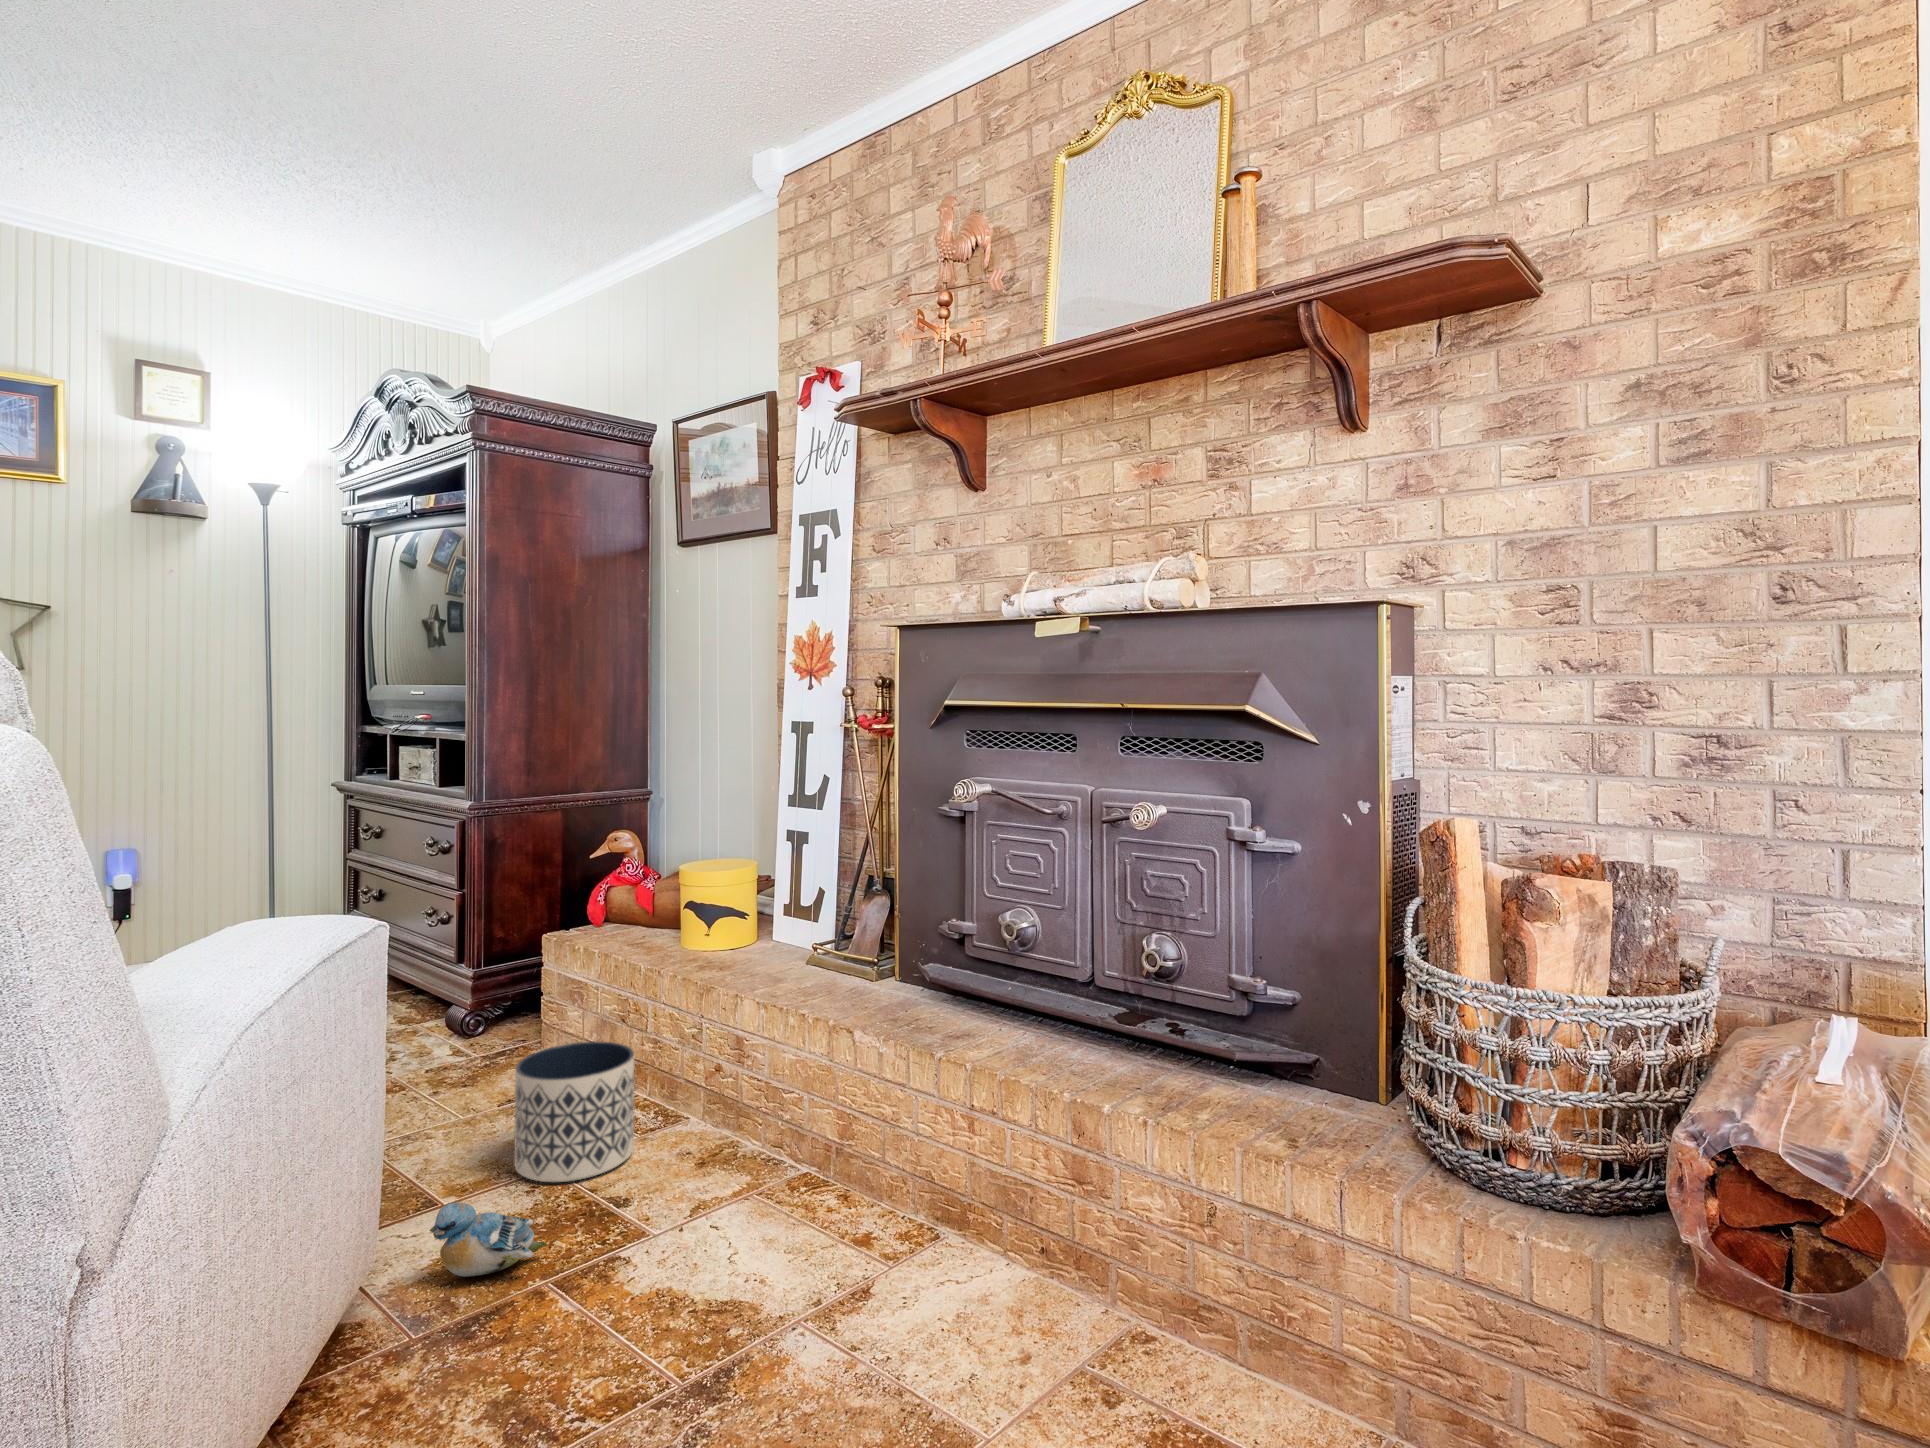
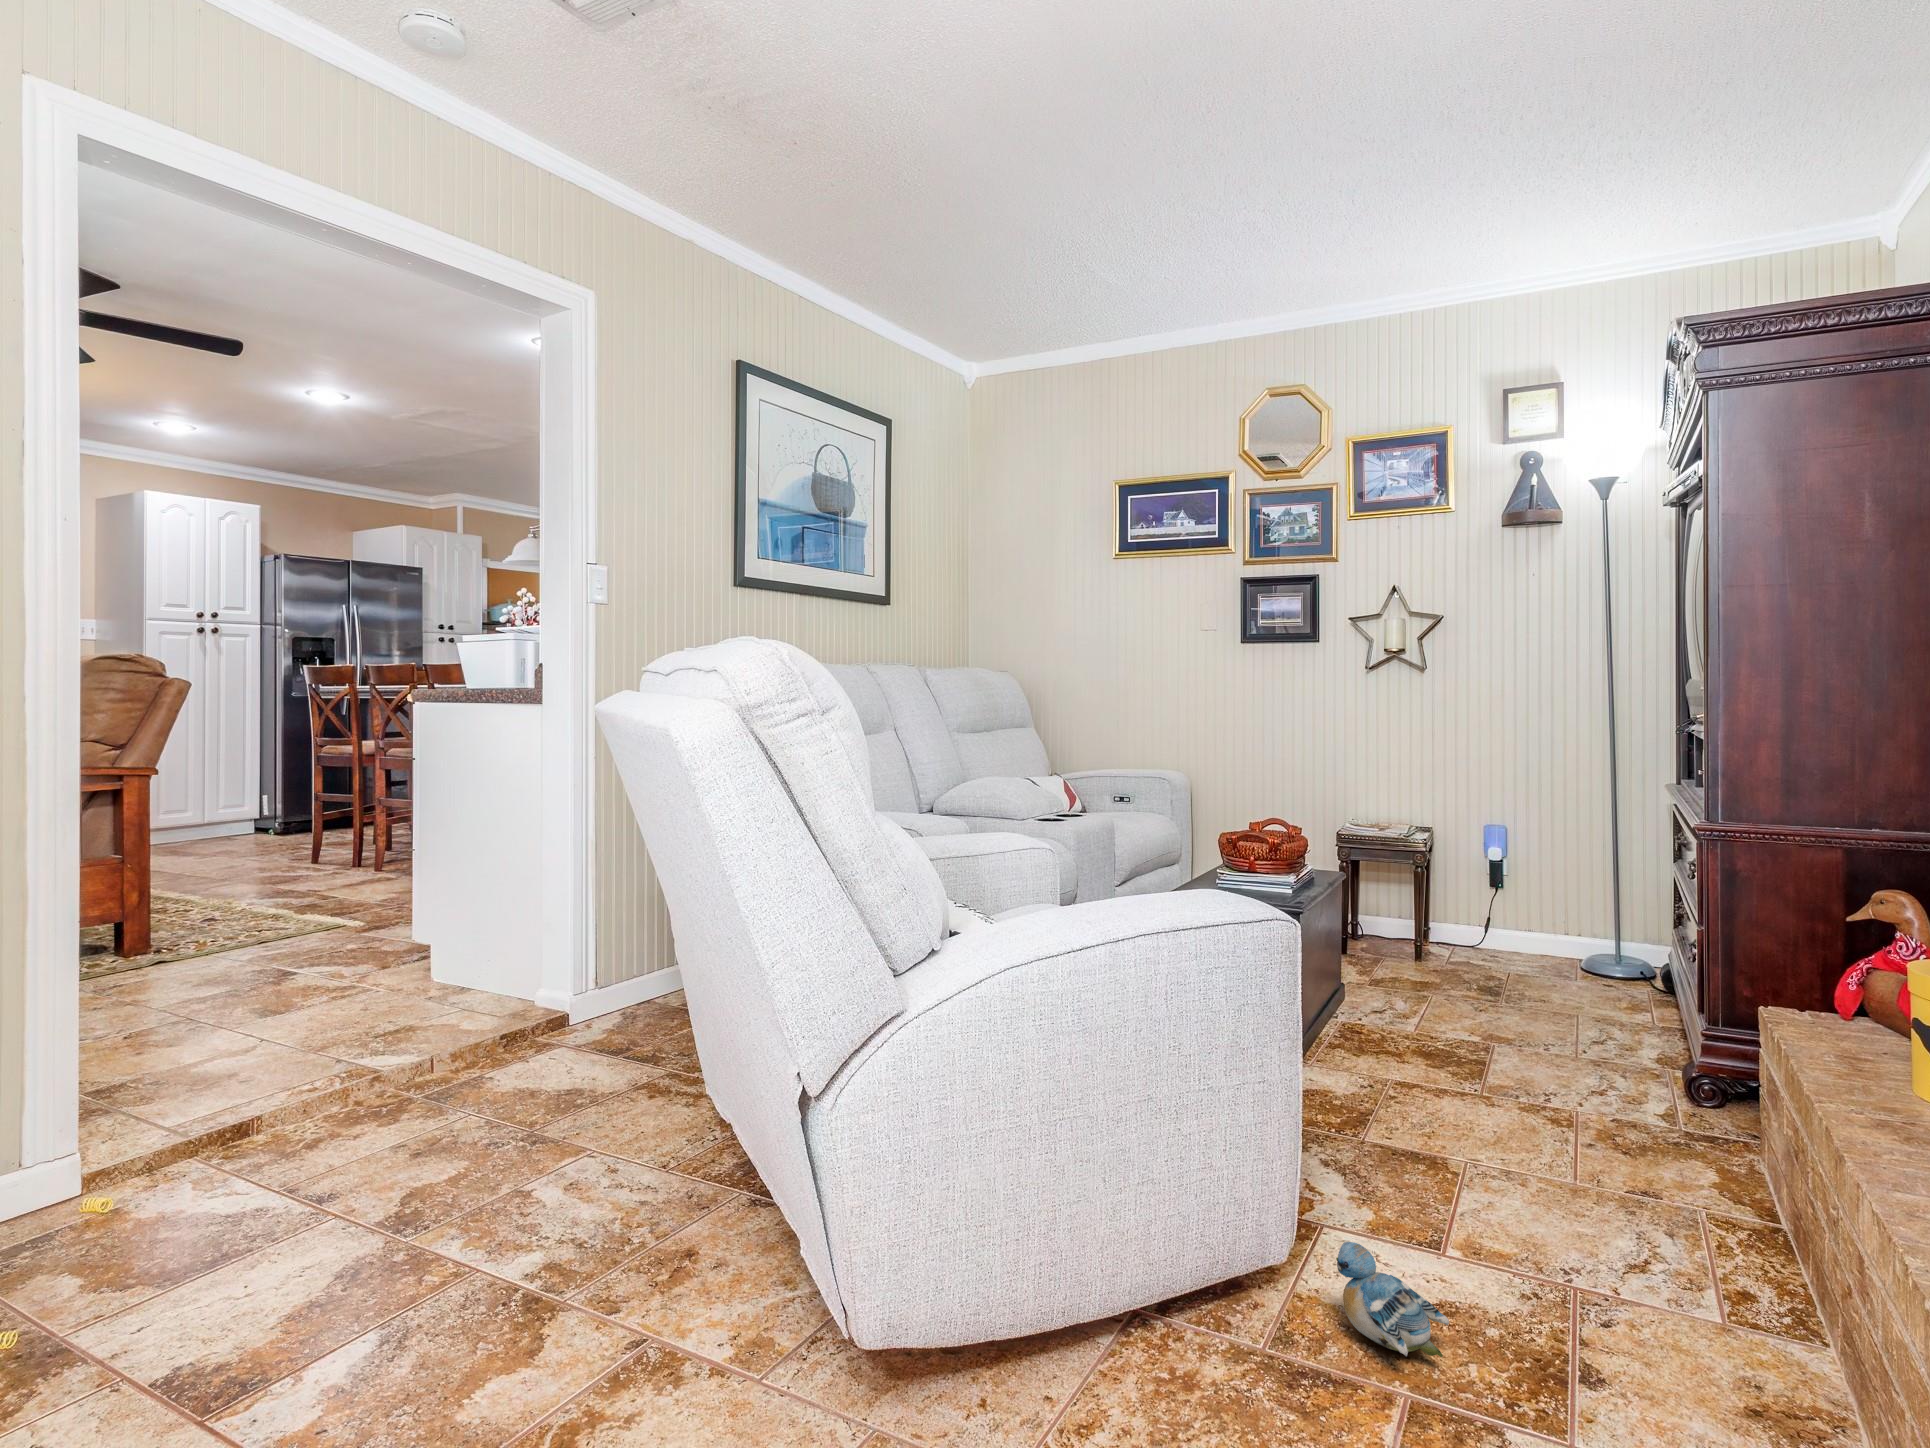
planter: present [515,1042,635,1182] -> none [1534,1136,1697,1334]

